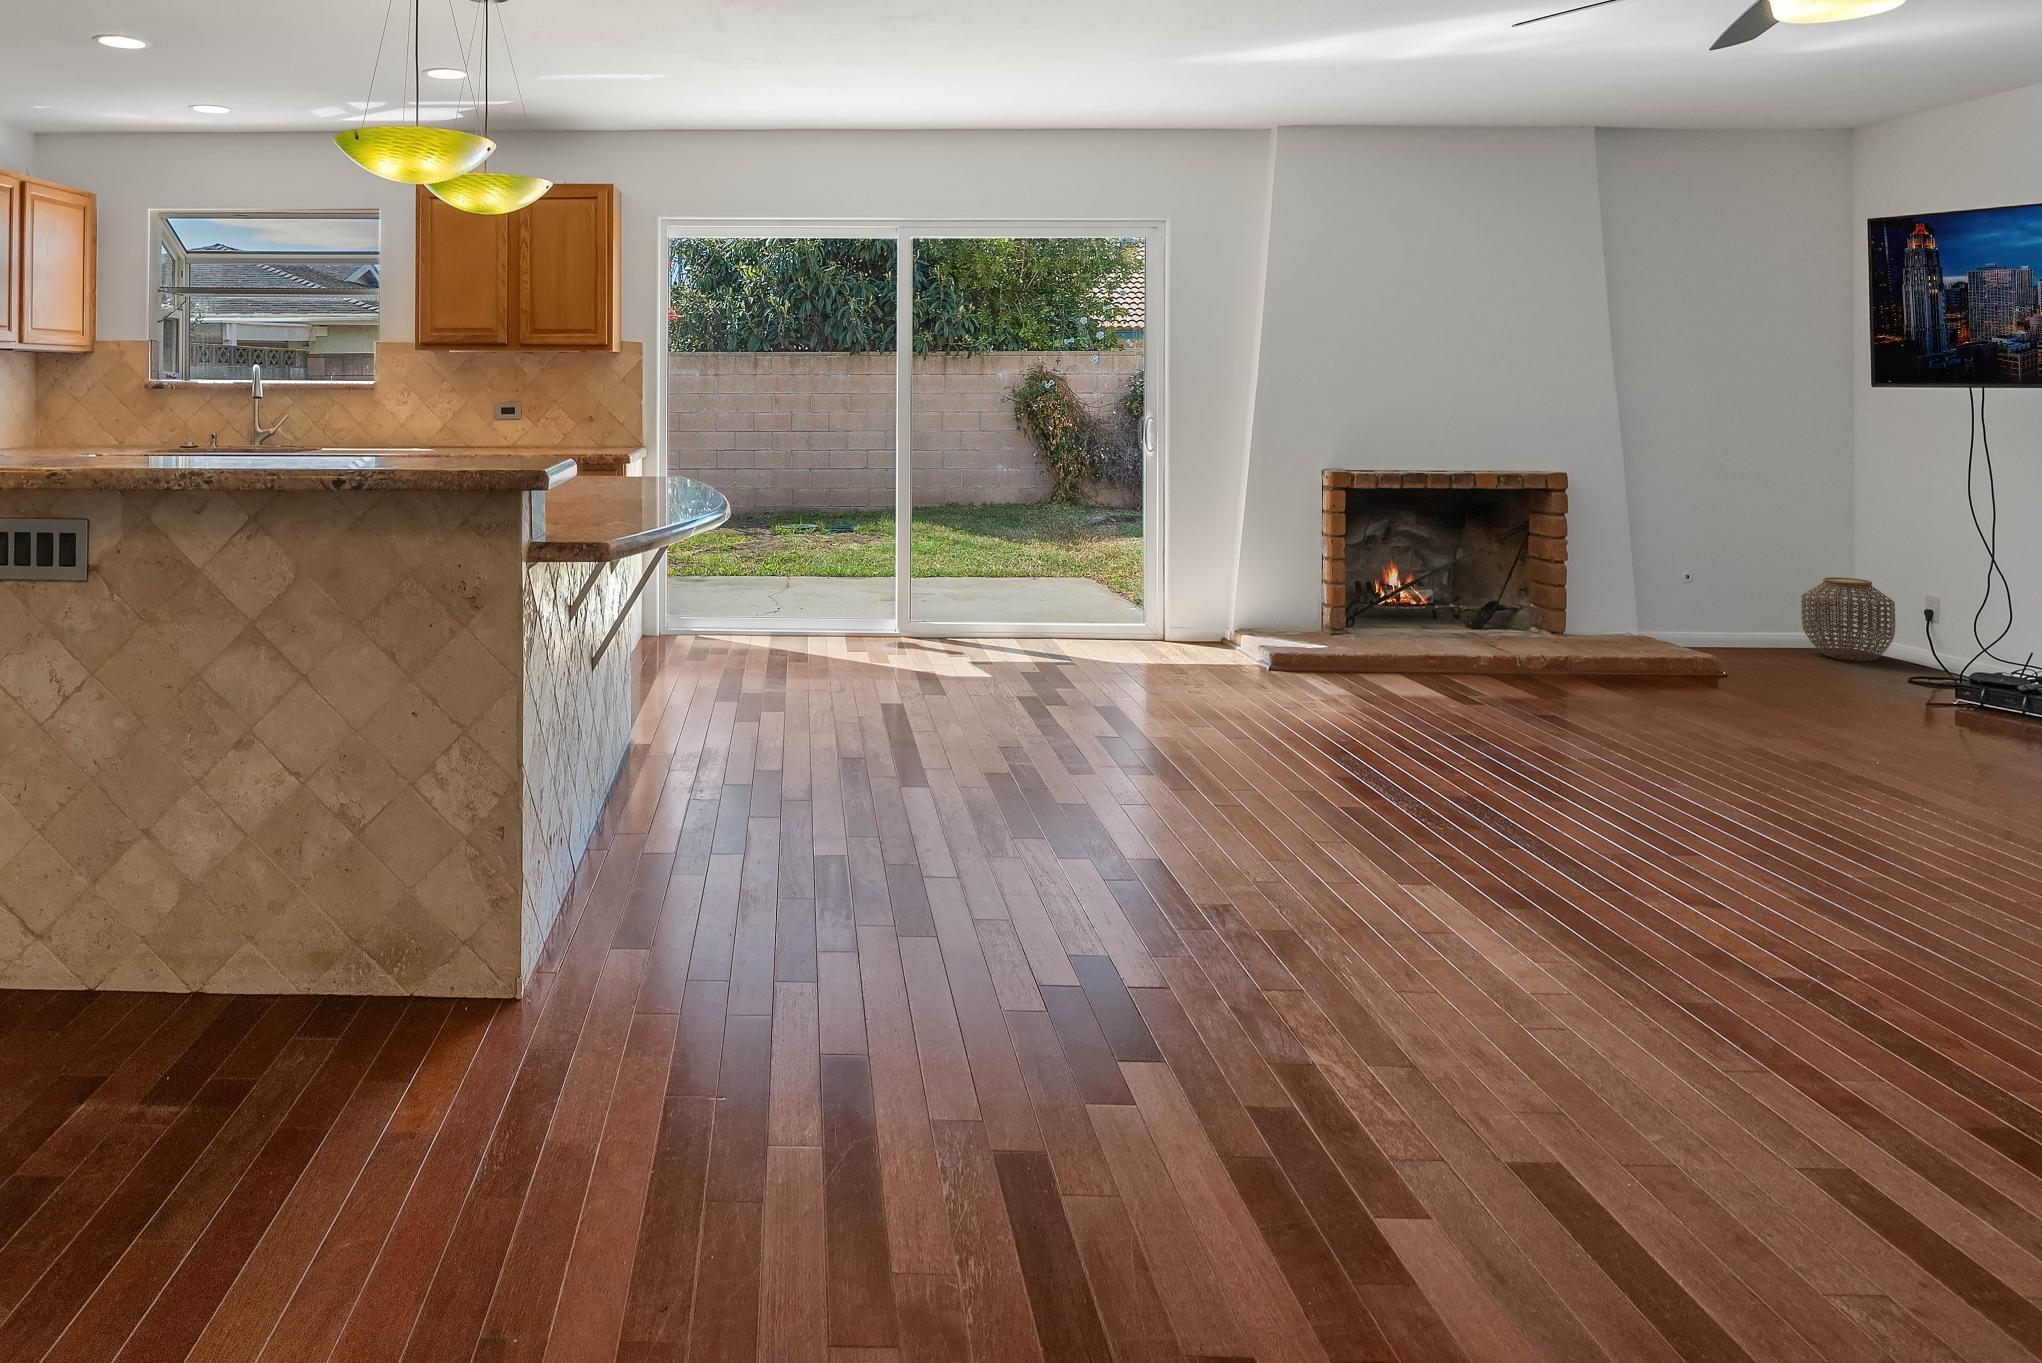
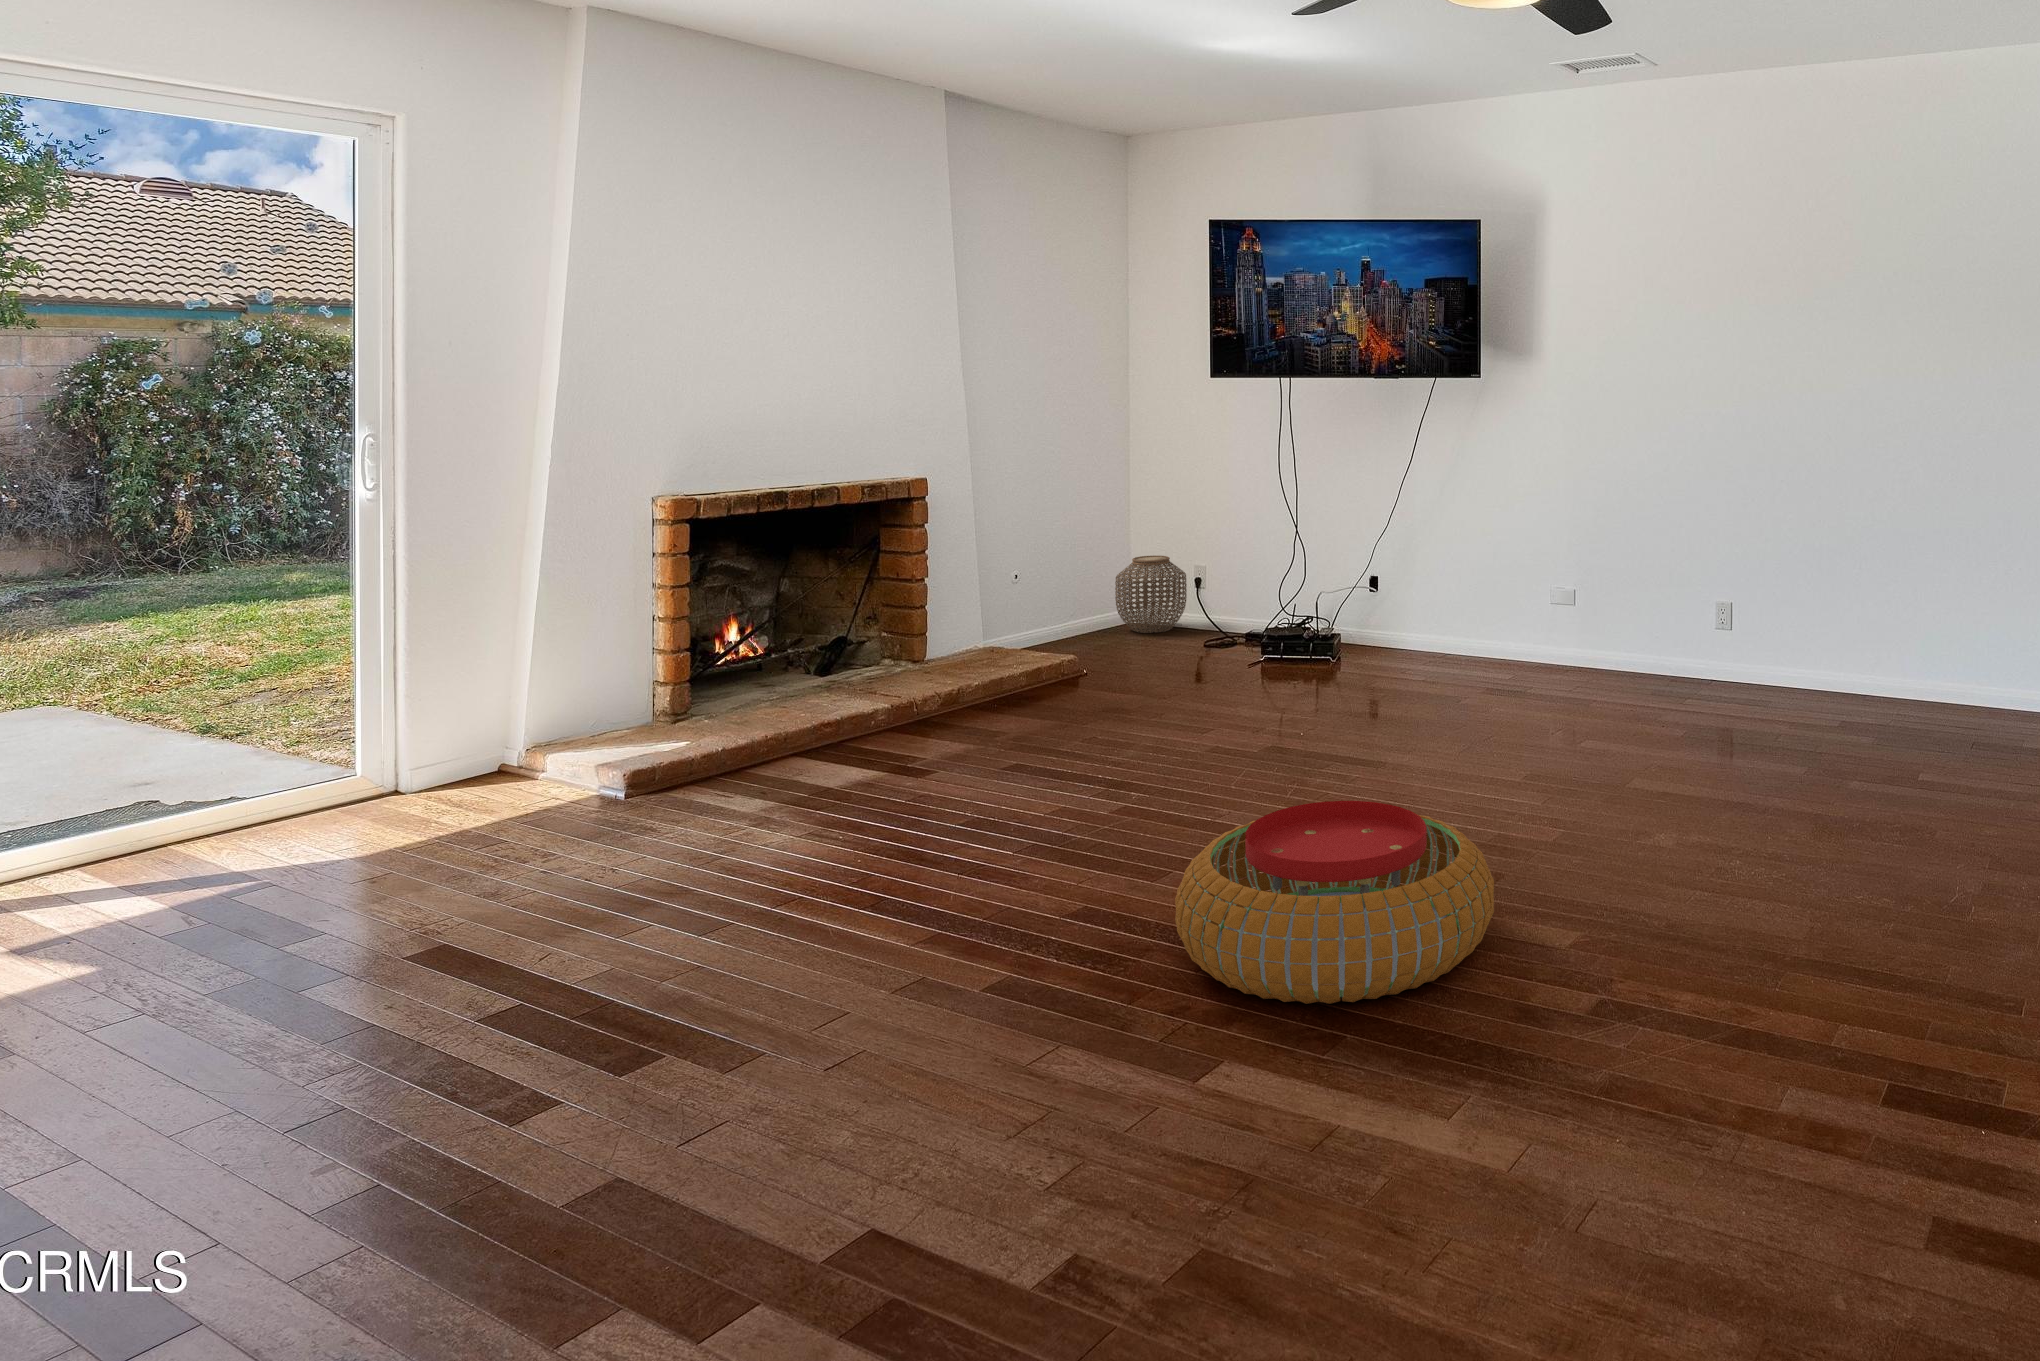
pouf: none [1530,757,1869,925] -> present [1175,801,1494,1004]

